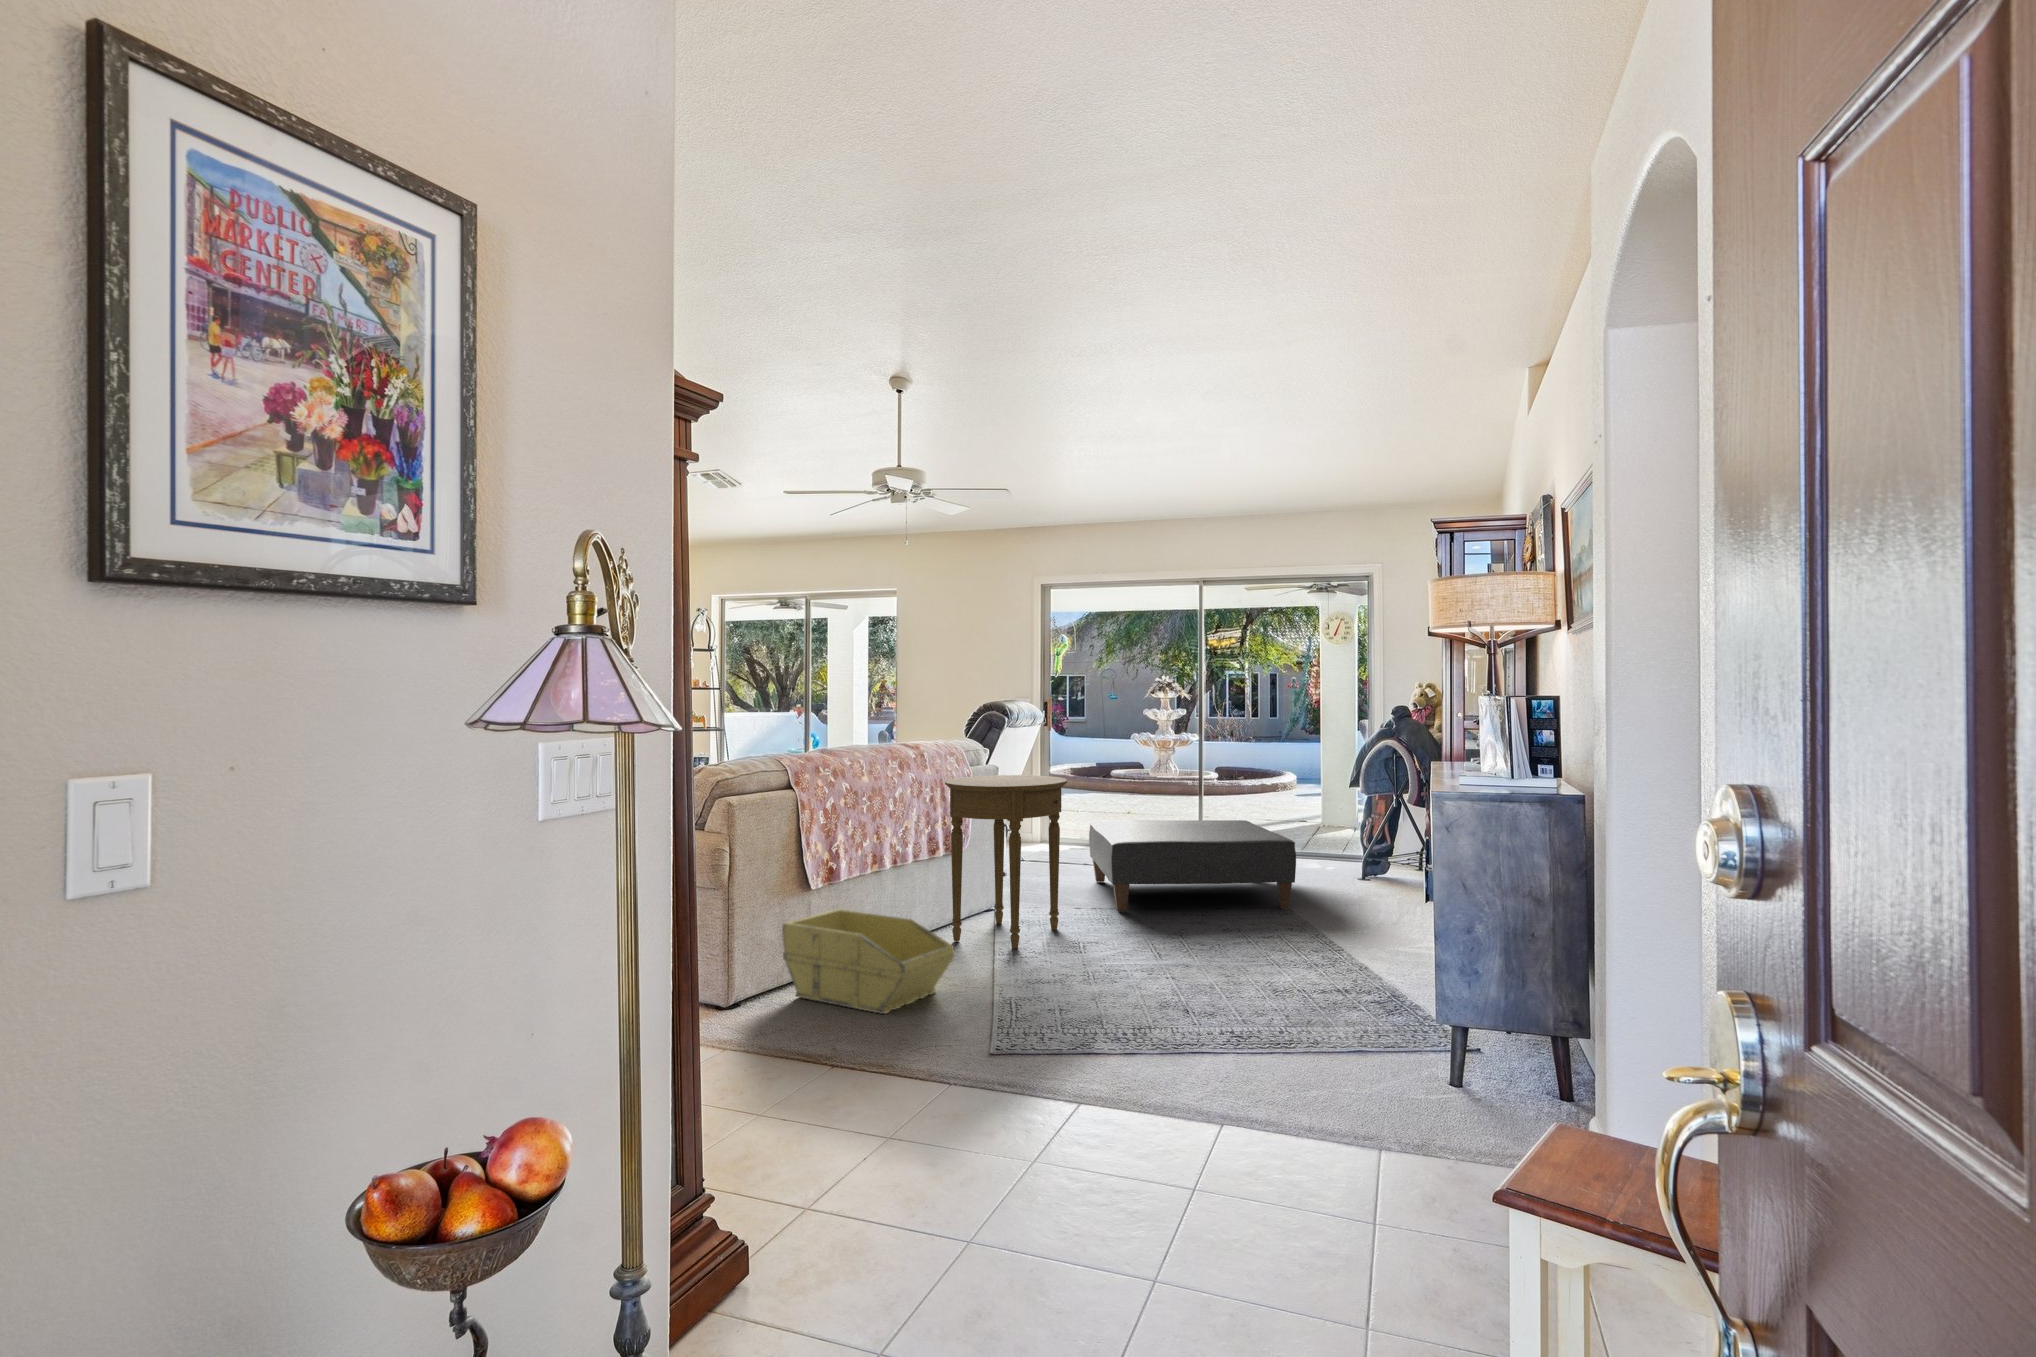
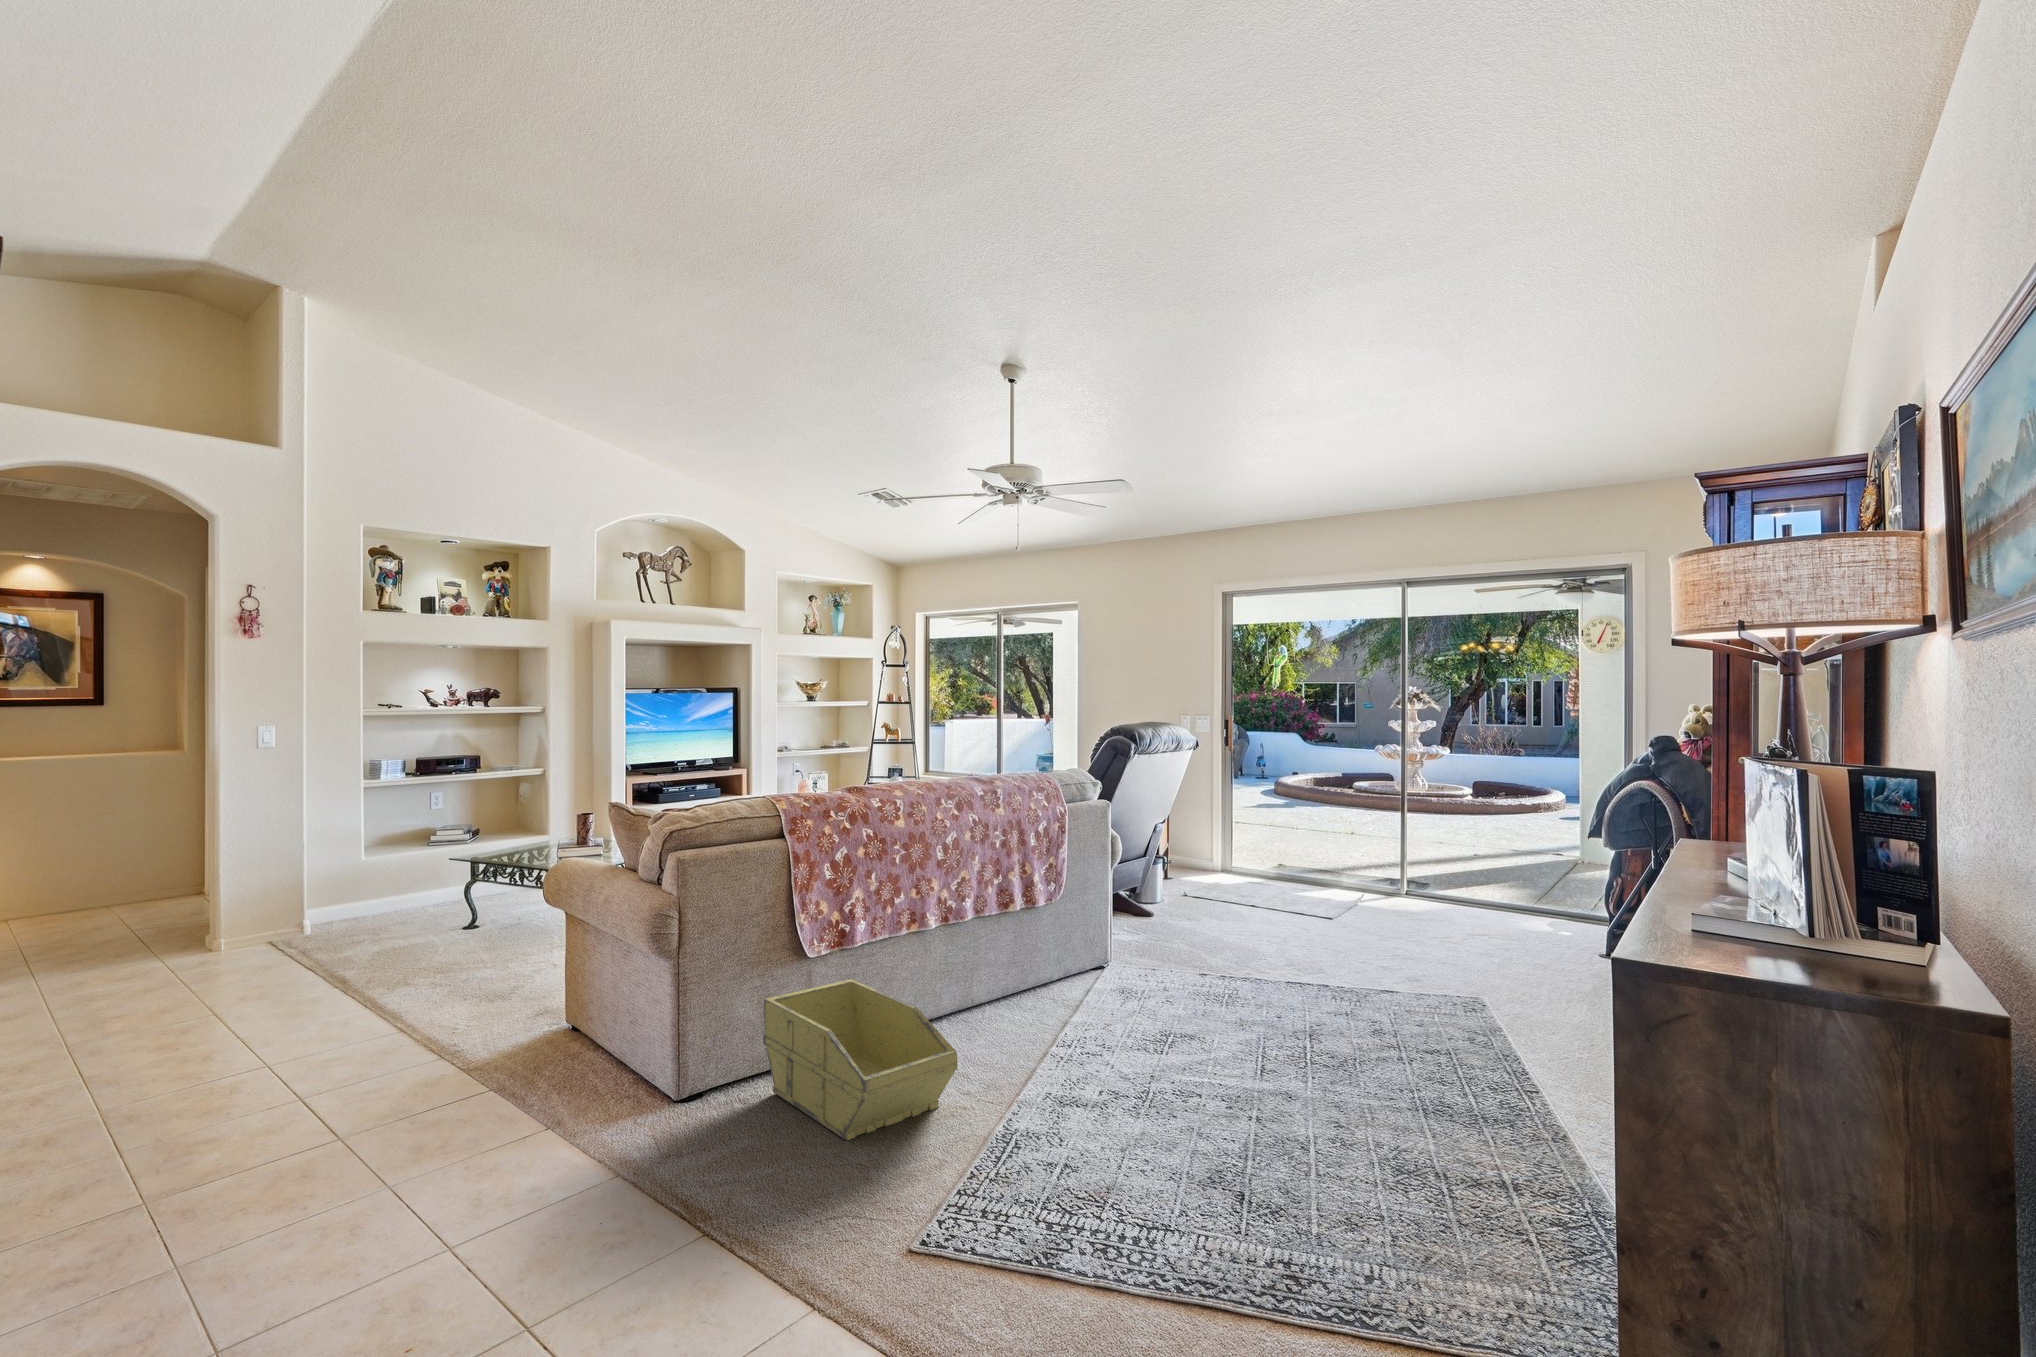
side table: present [945,775,1067,949] -> none [1015,814,1170,1038]
ottoman: present [1089,820,1296,911] -> none [1241,865,1494,1006]

